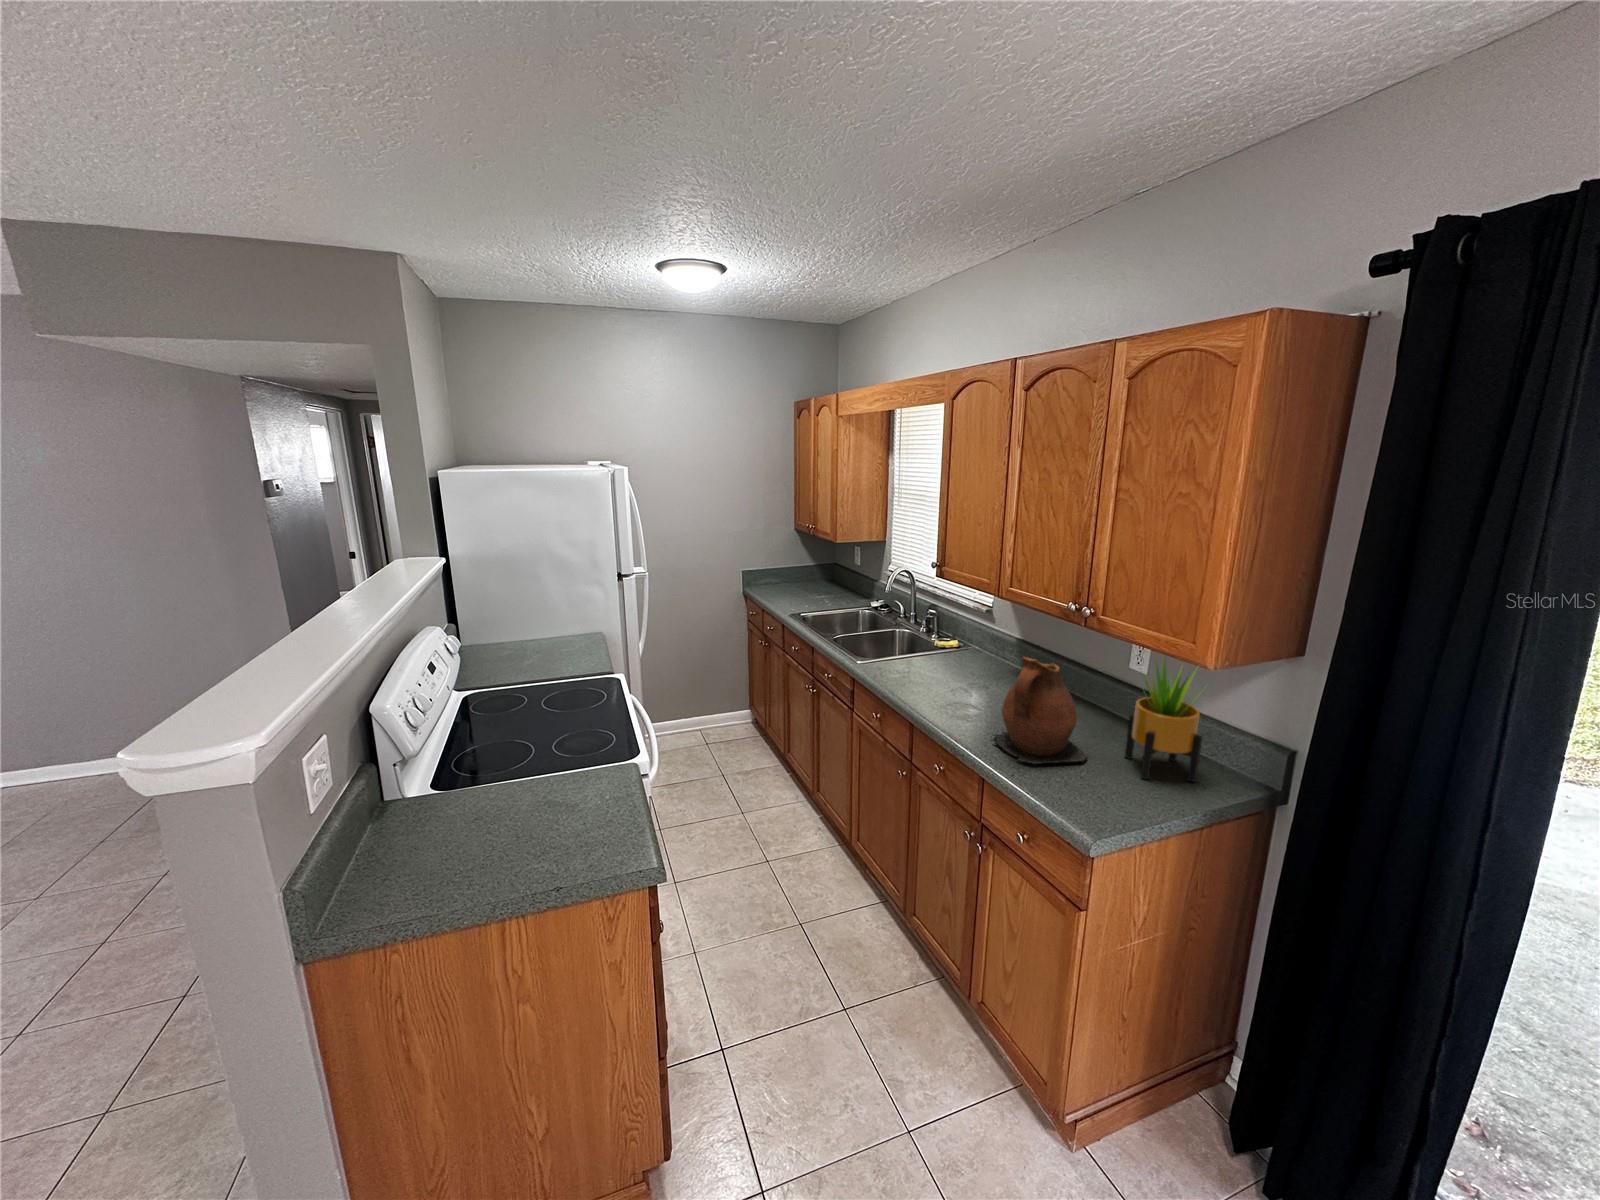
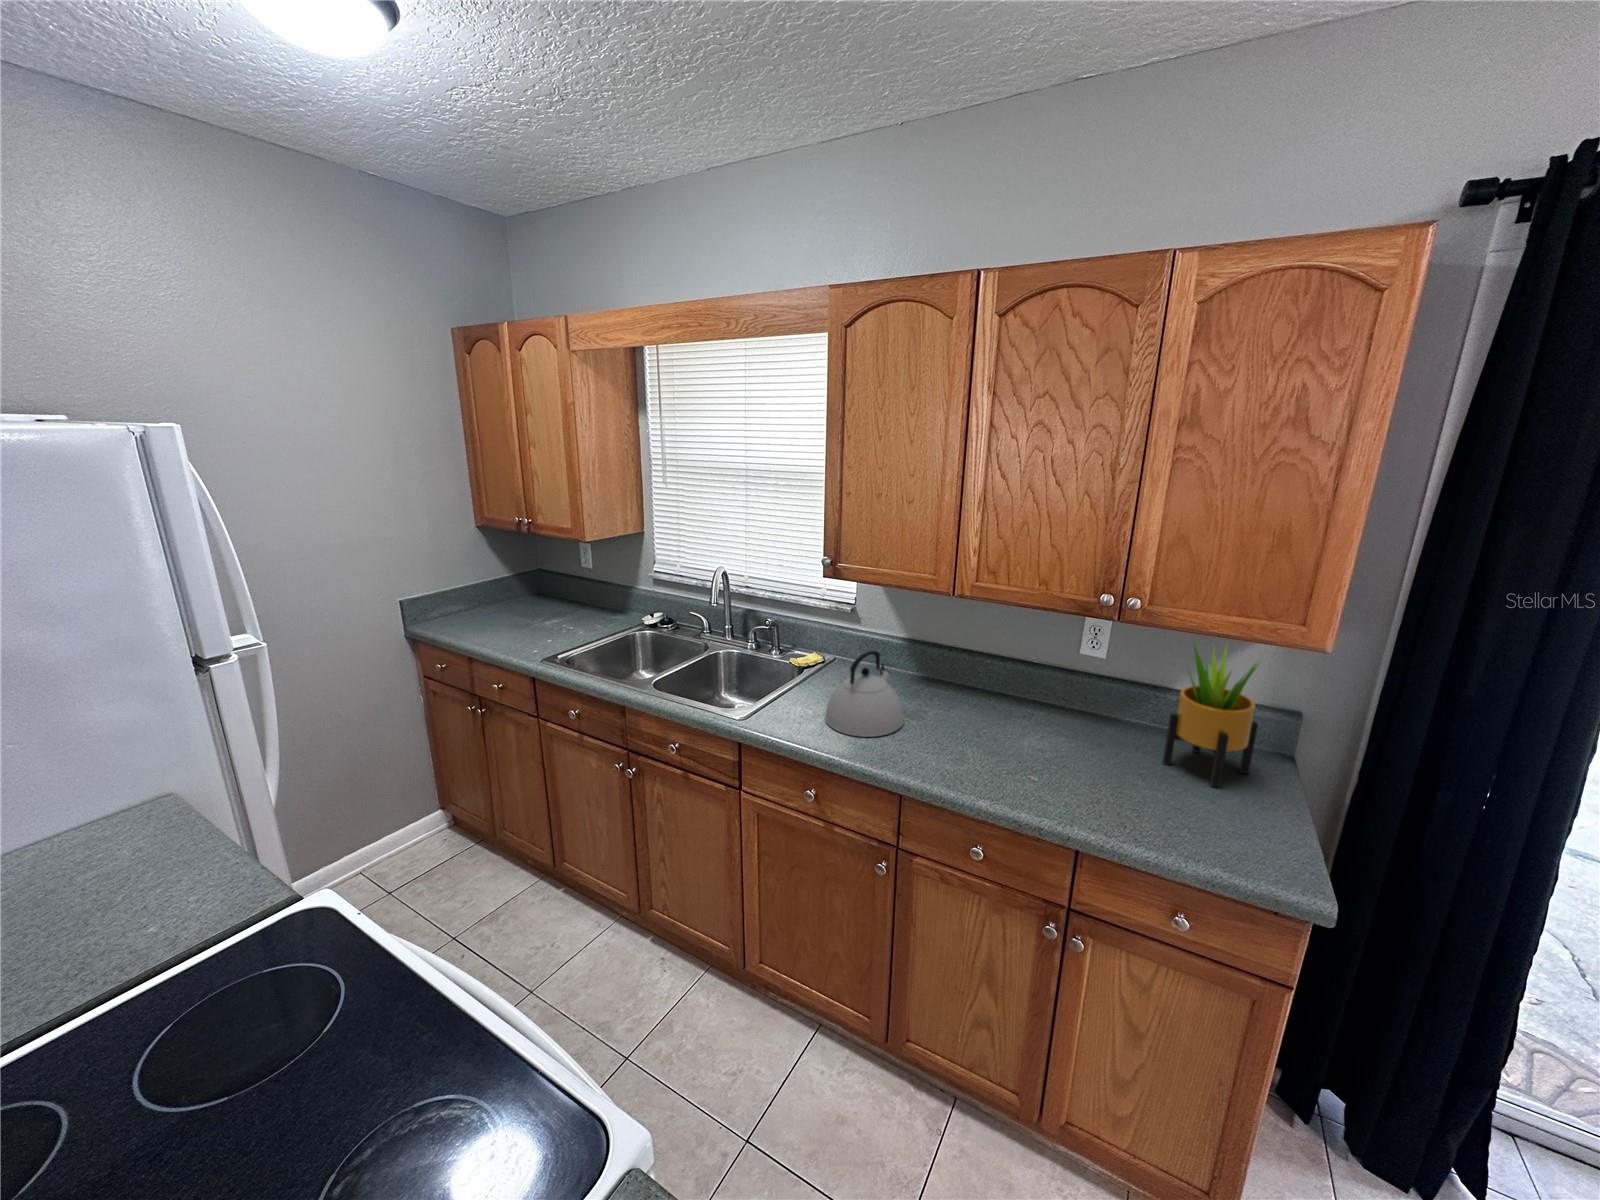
kettle: none [905,630,964,690] -> present [825,651,904,737]
ceramic pitcher: present [994,657,1087,764] -> none [1029,675,1153,813]

